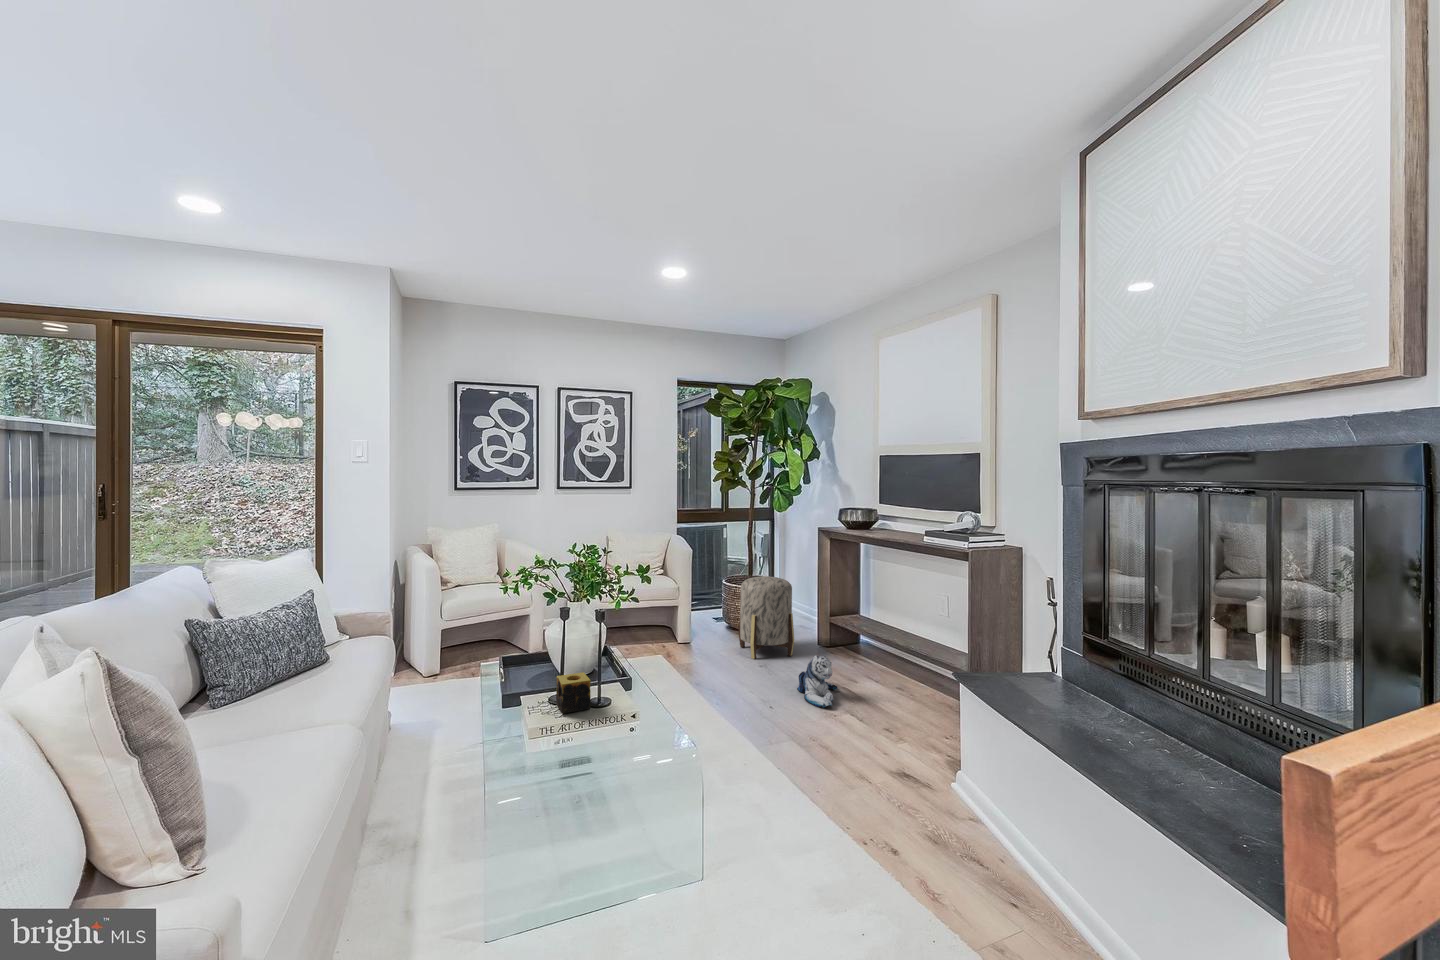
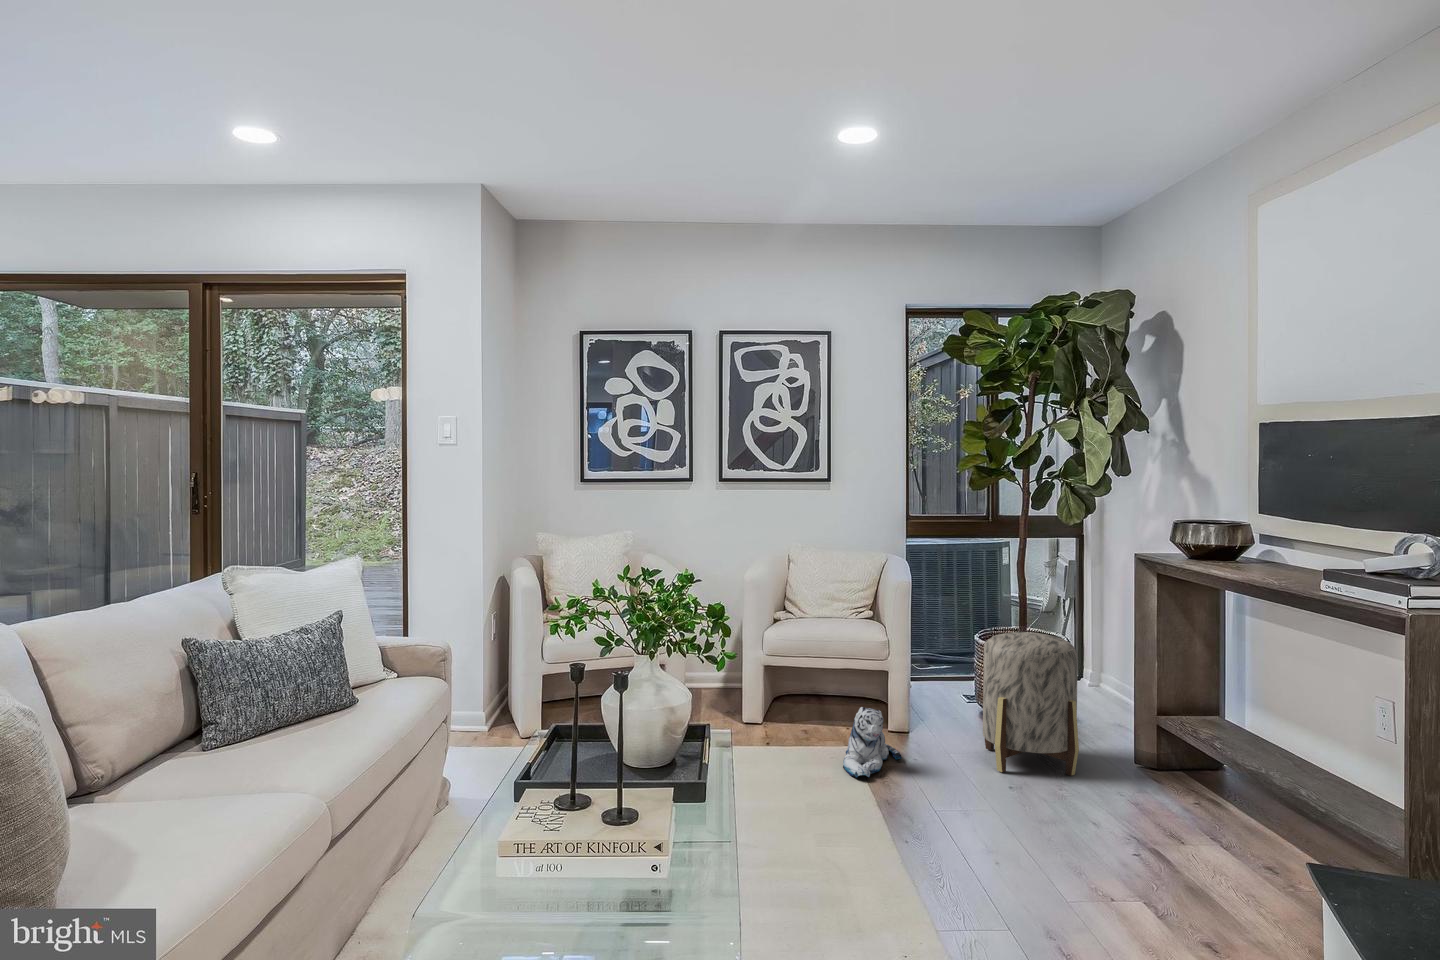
plush toy: present [797,656,837,708] -> present [843,707,901,778]
candle: present [556,672,591,713] -> none [551,766,603,829]

